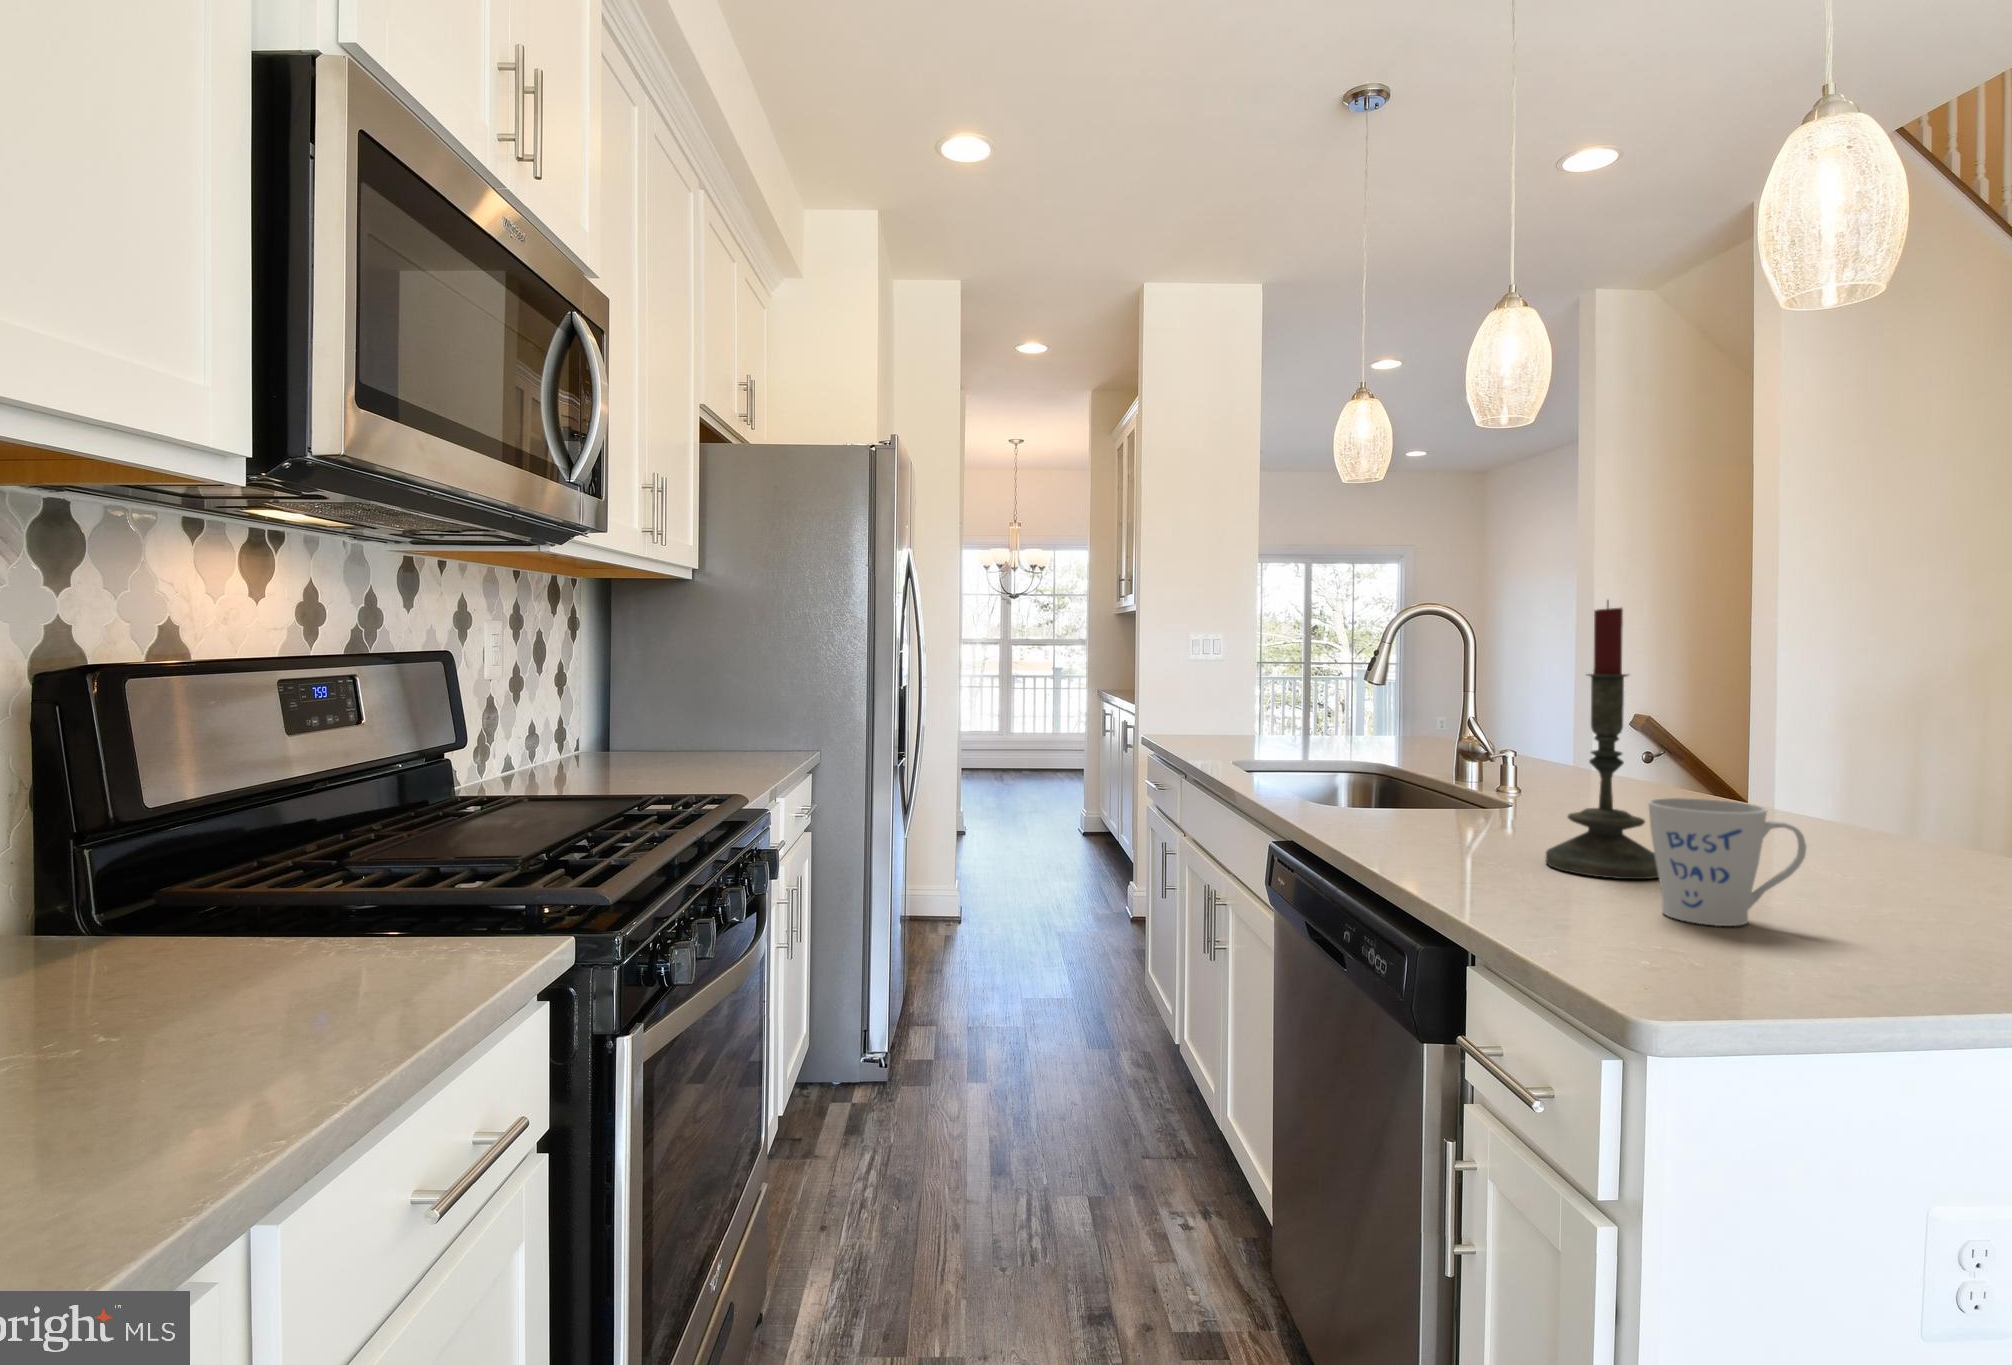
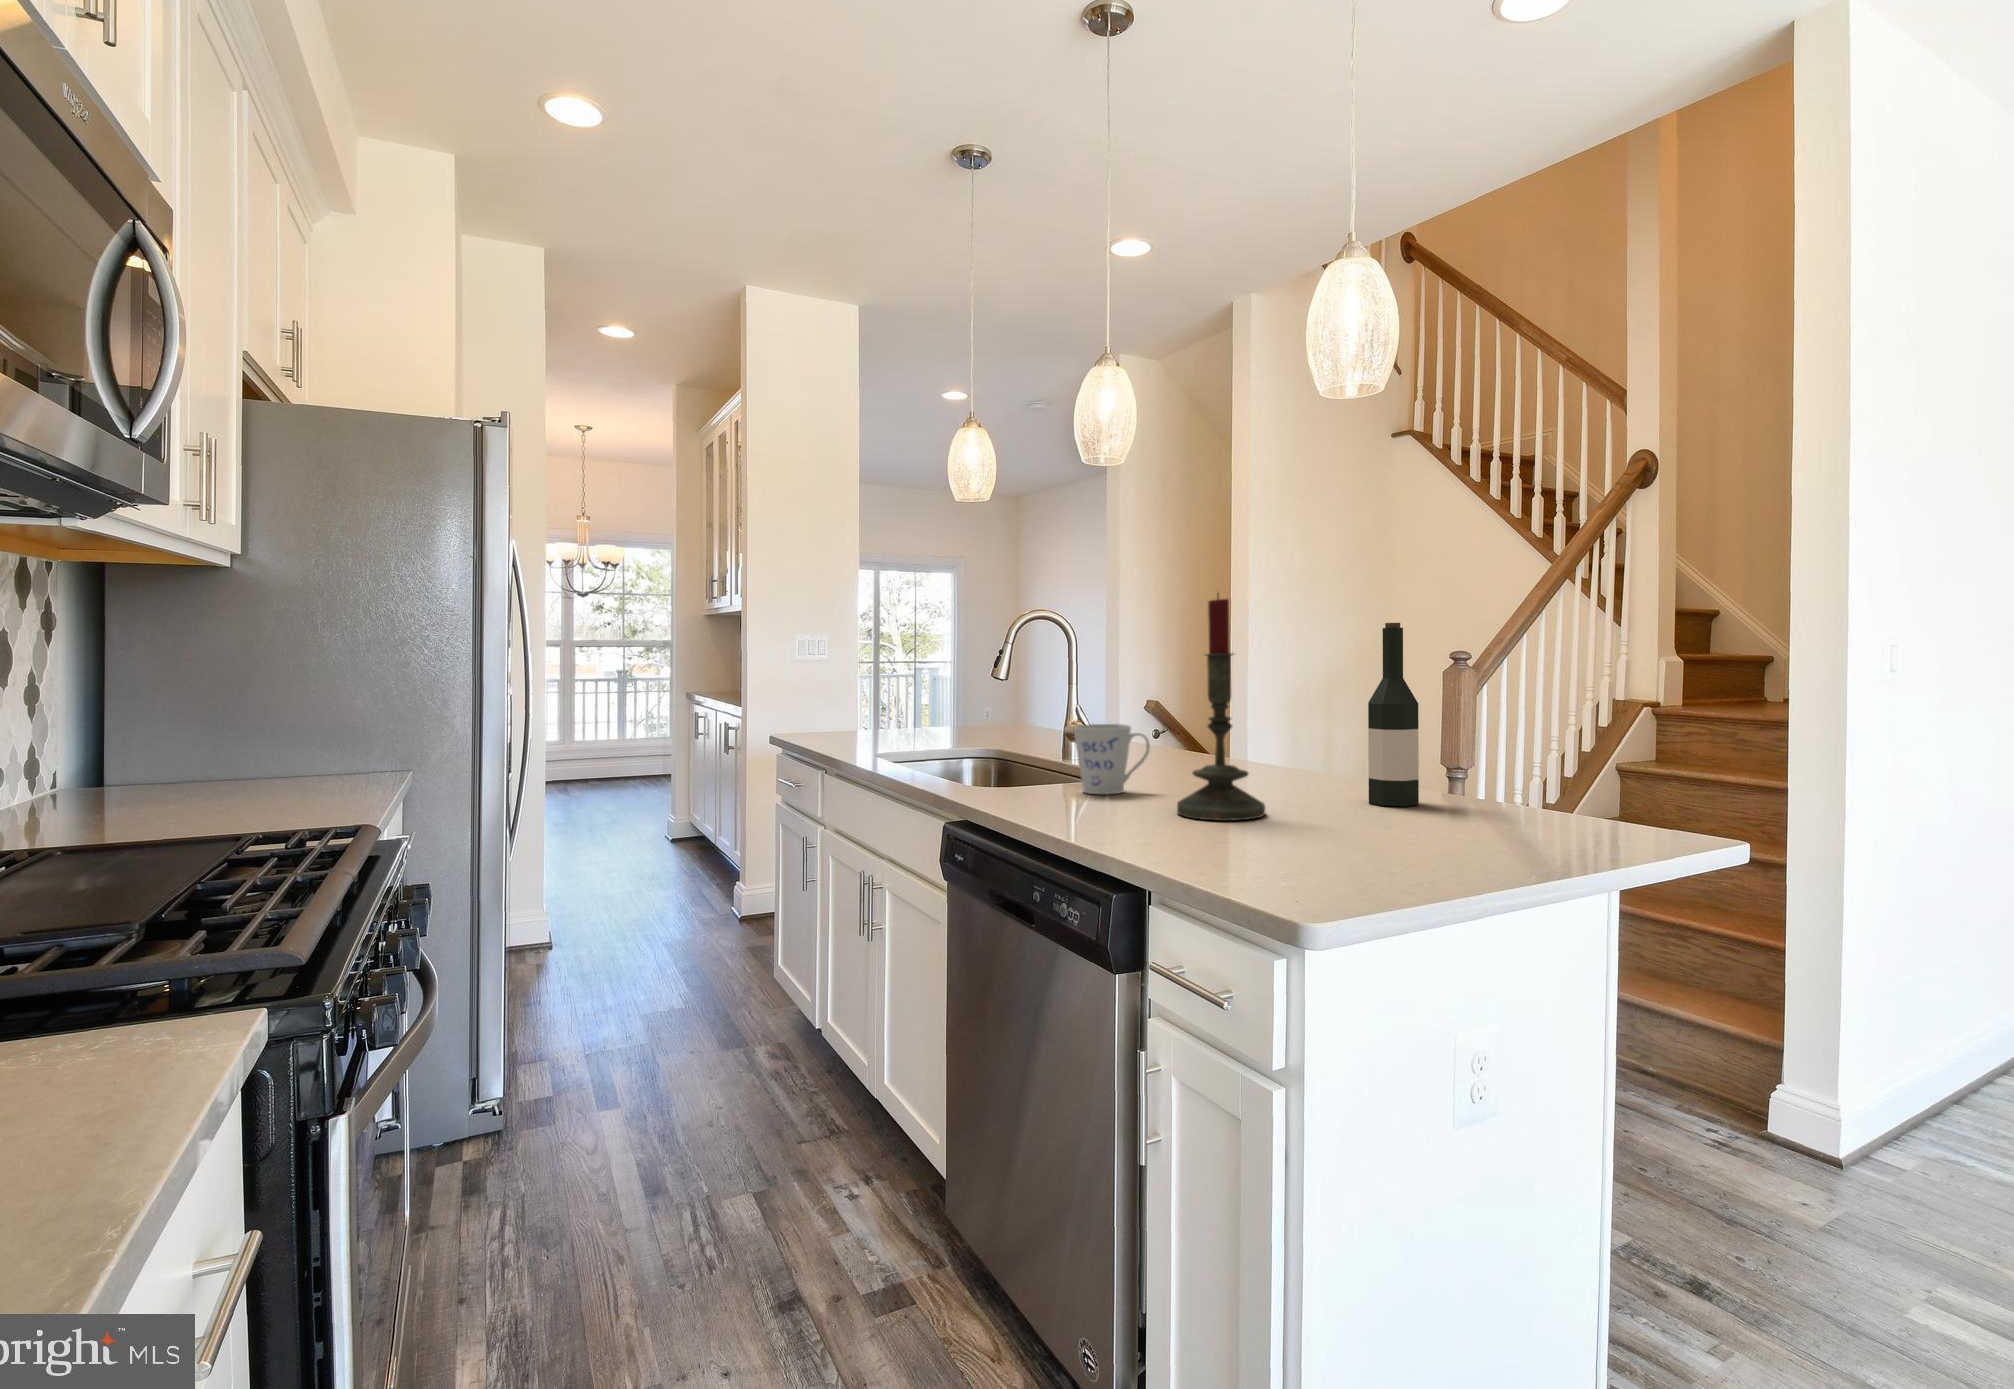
wine bottle: none [1838,639,1924,884] -> present [1368,623,1419,806]
mug: present [1648,798,1806,926] -> present [1074,724,1150,794]

